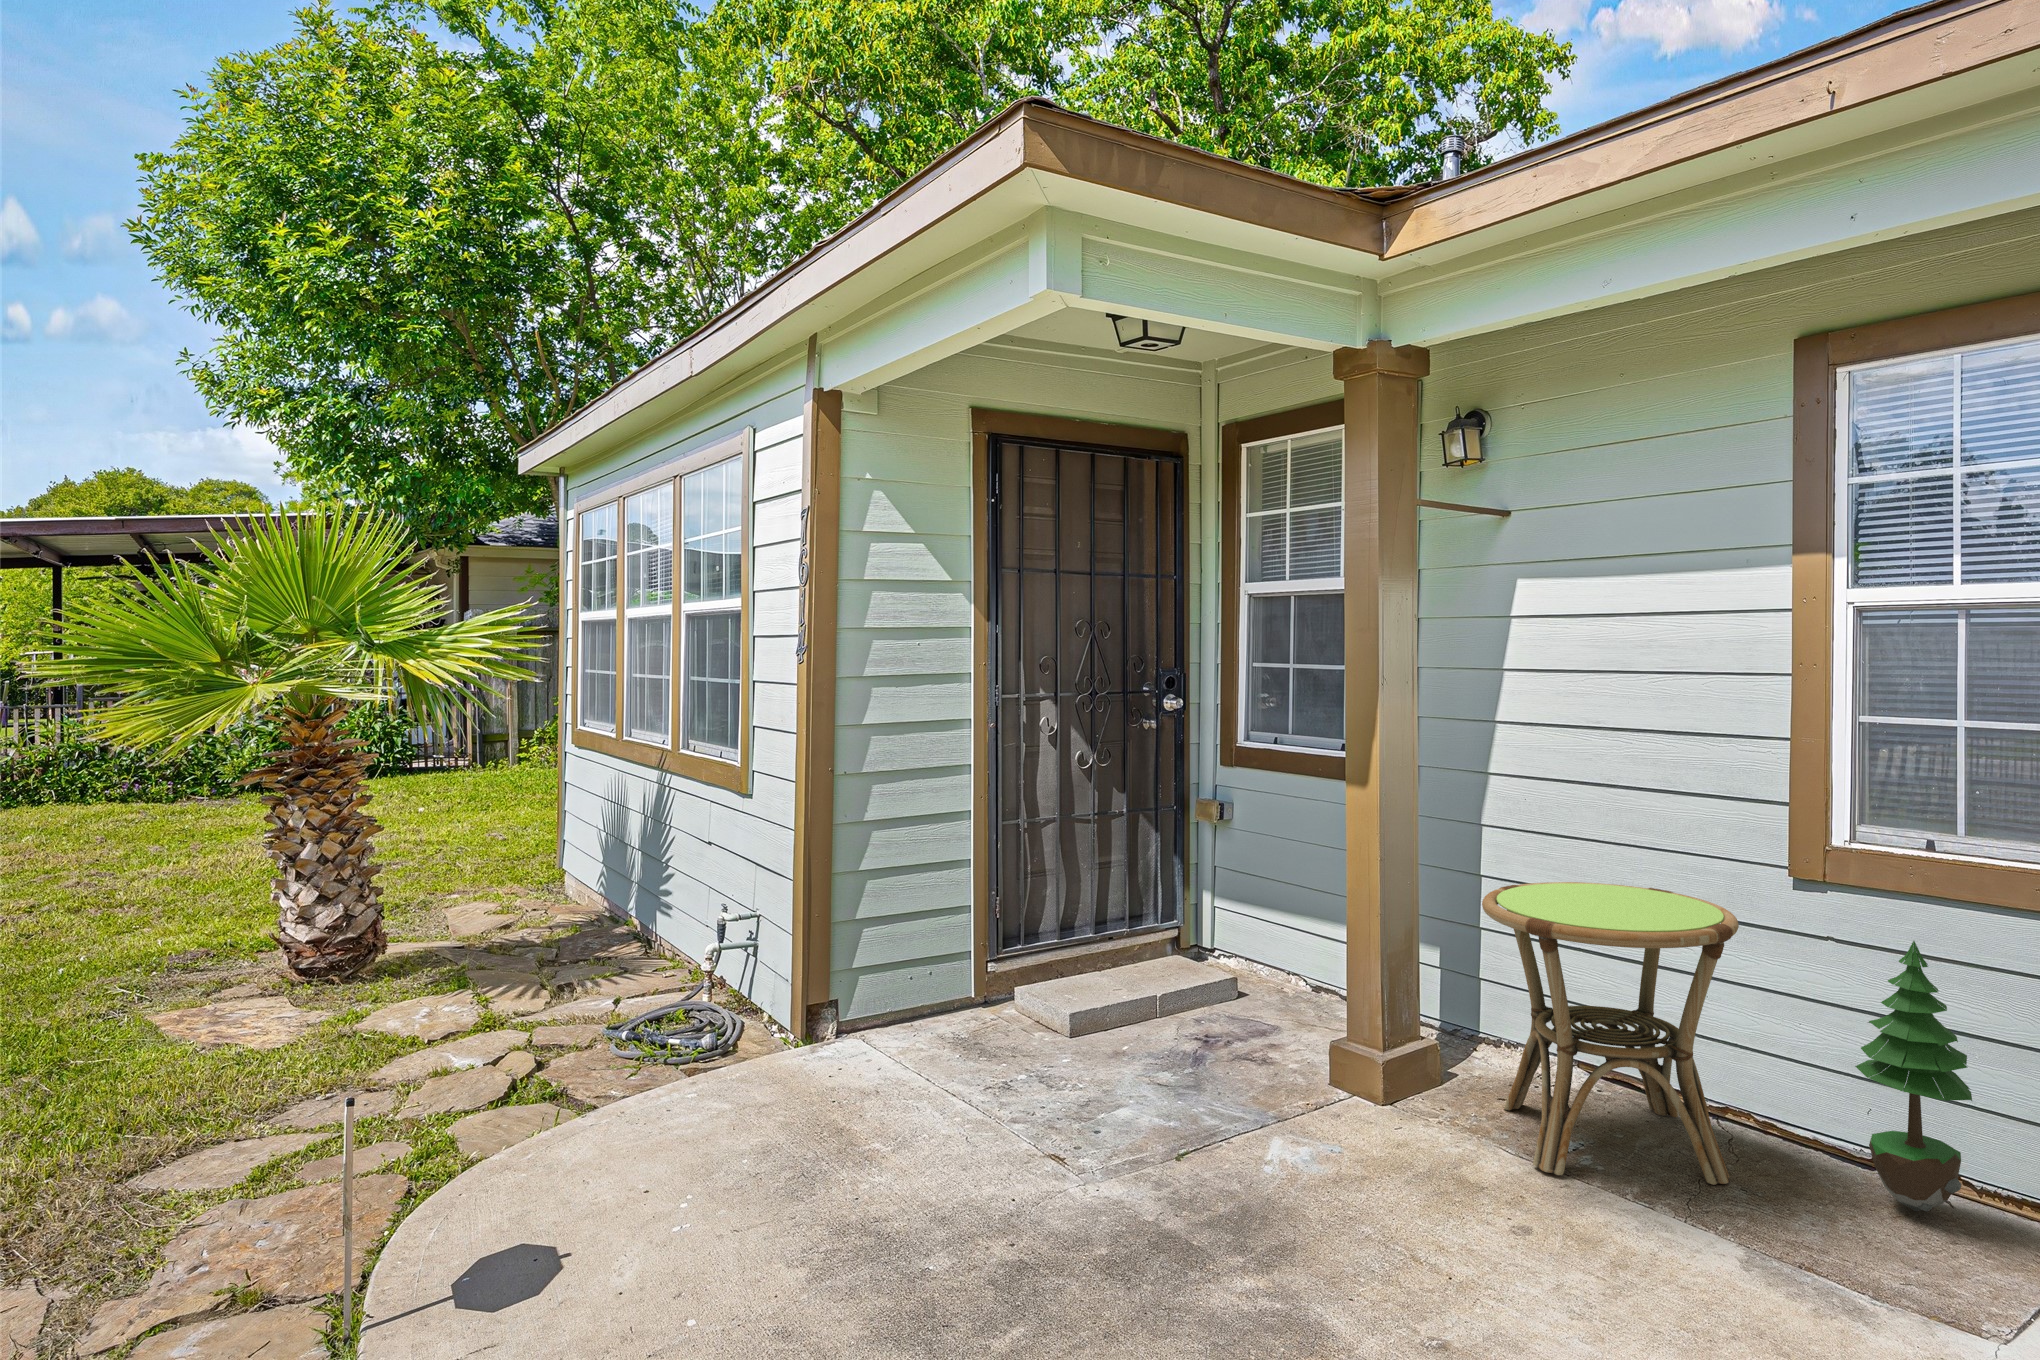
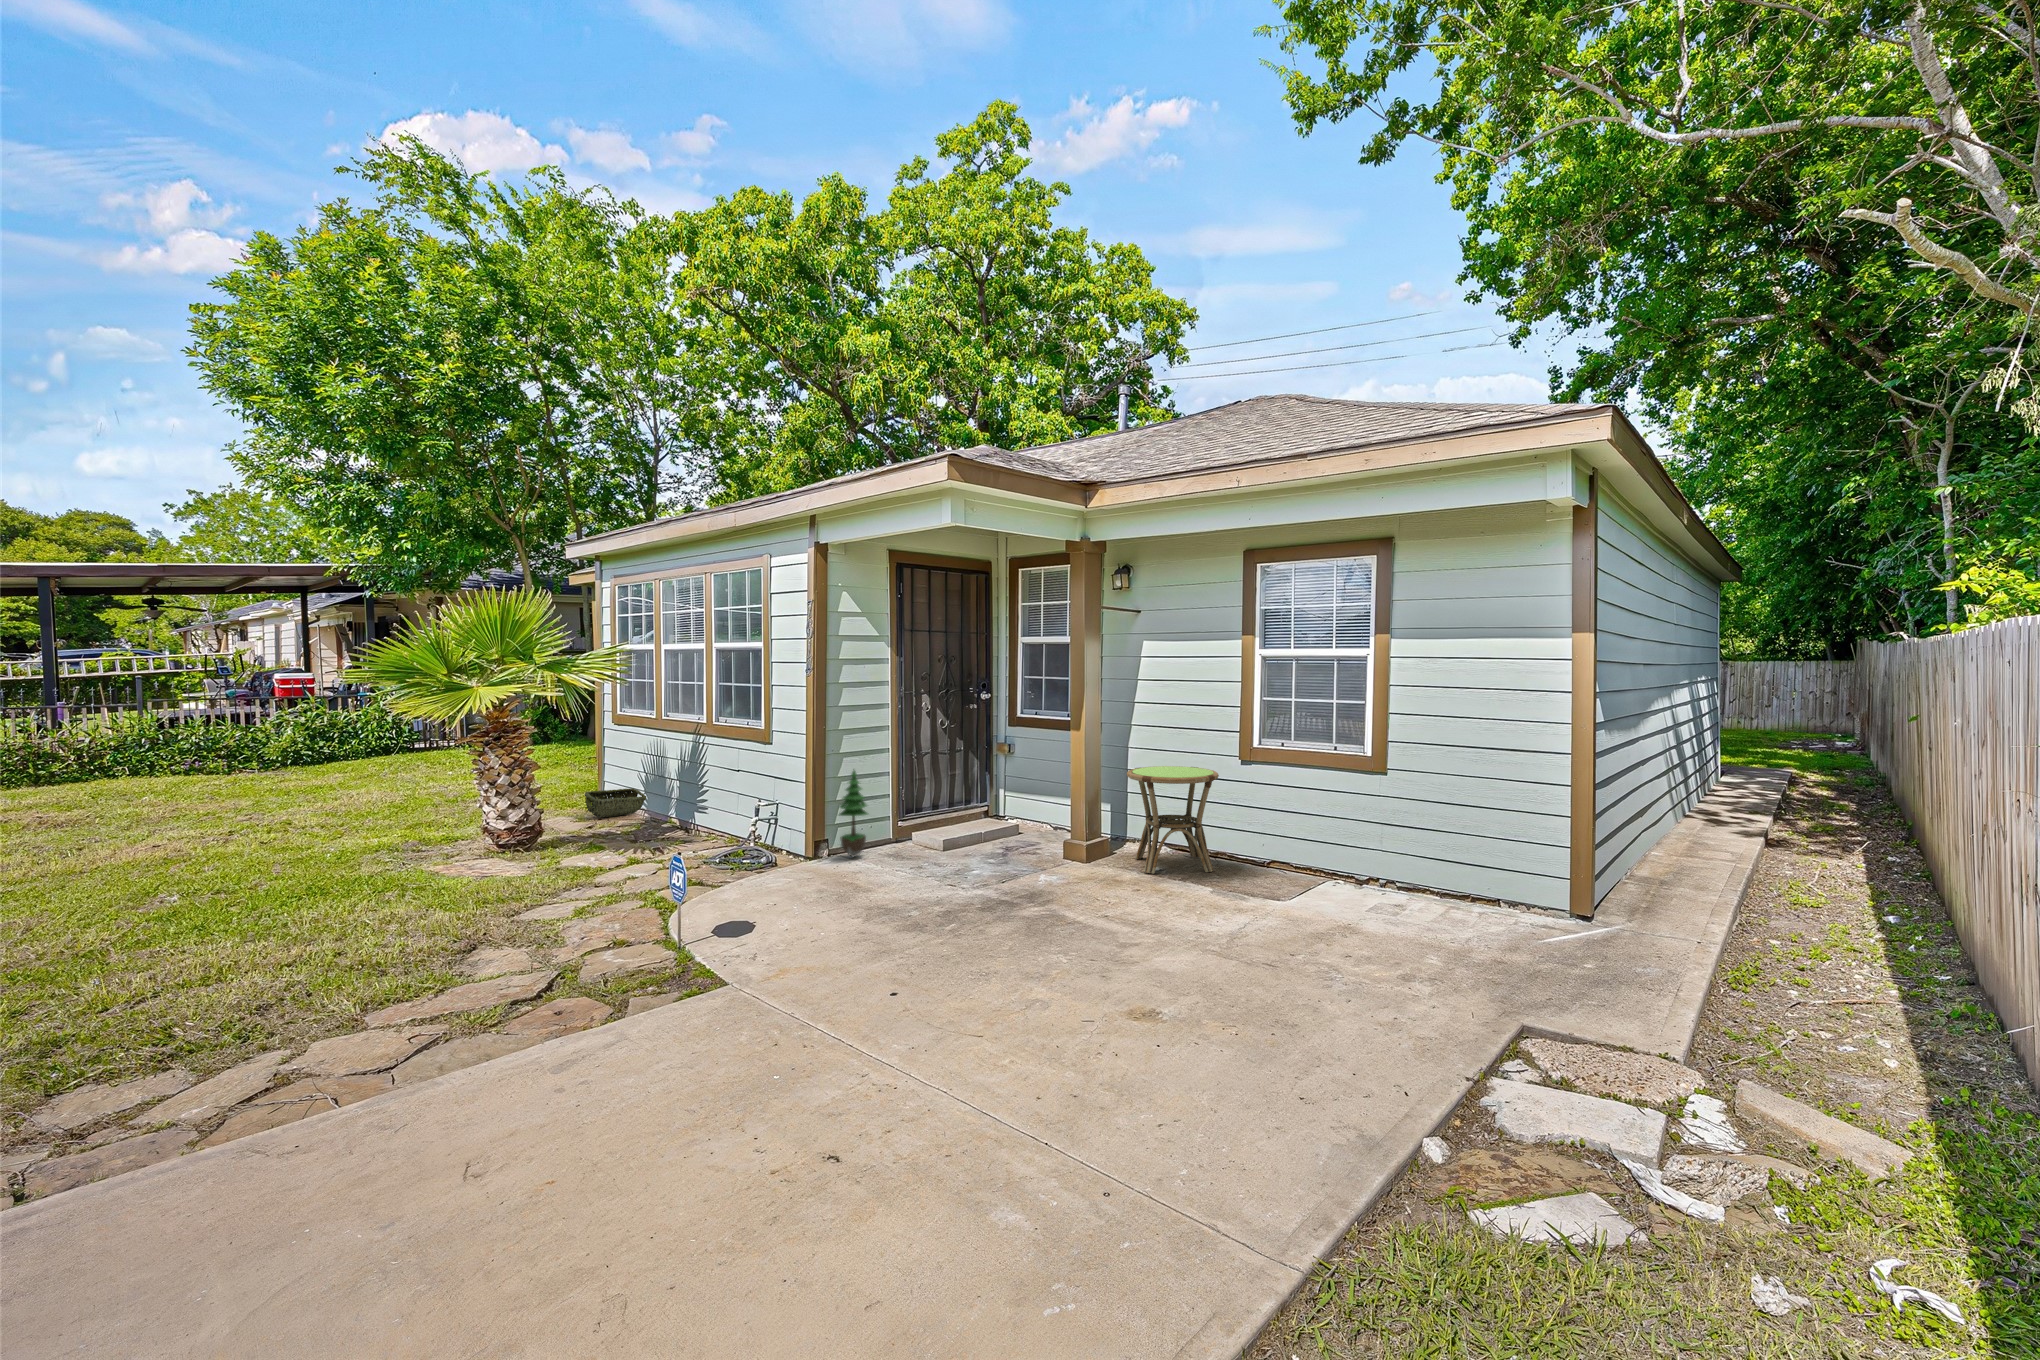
woven basket: none [508,857,606,908] -> present [585,788,646,818]
potted tree: present [1855,941,1972,1211] -> present [839,769,868,857]

